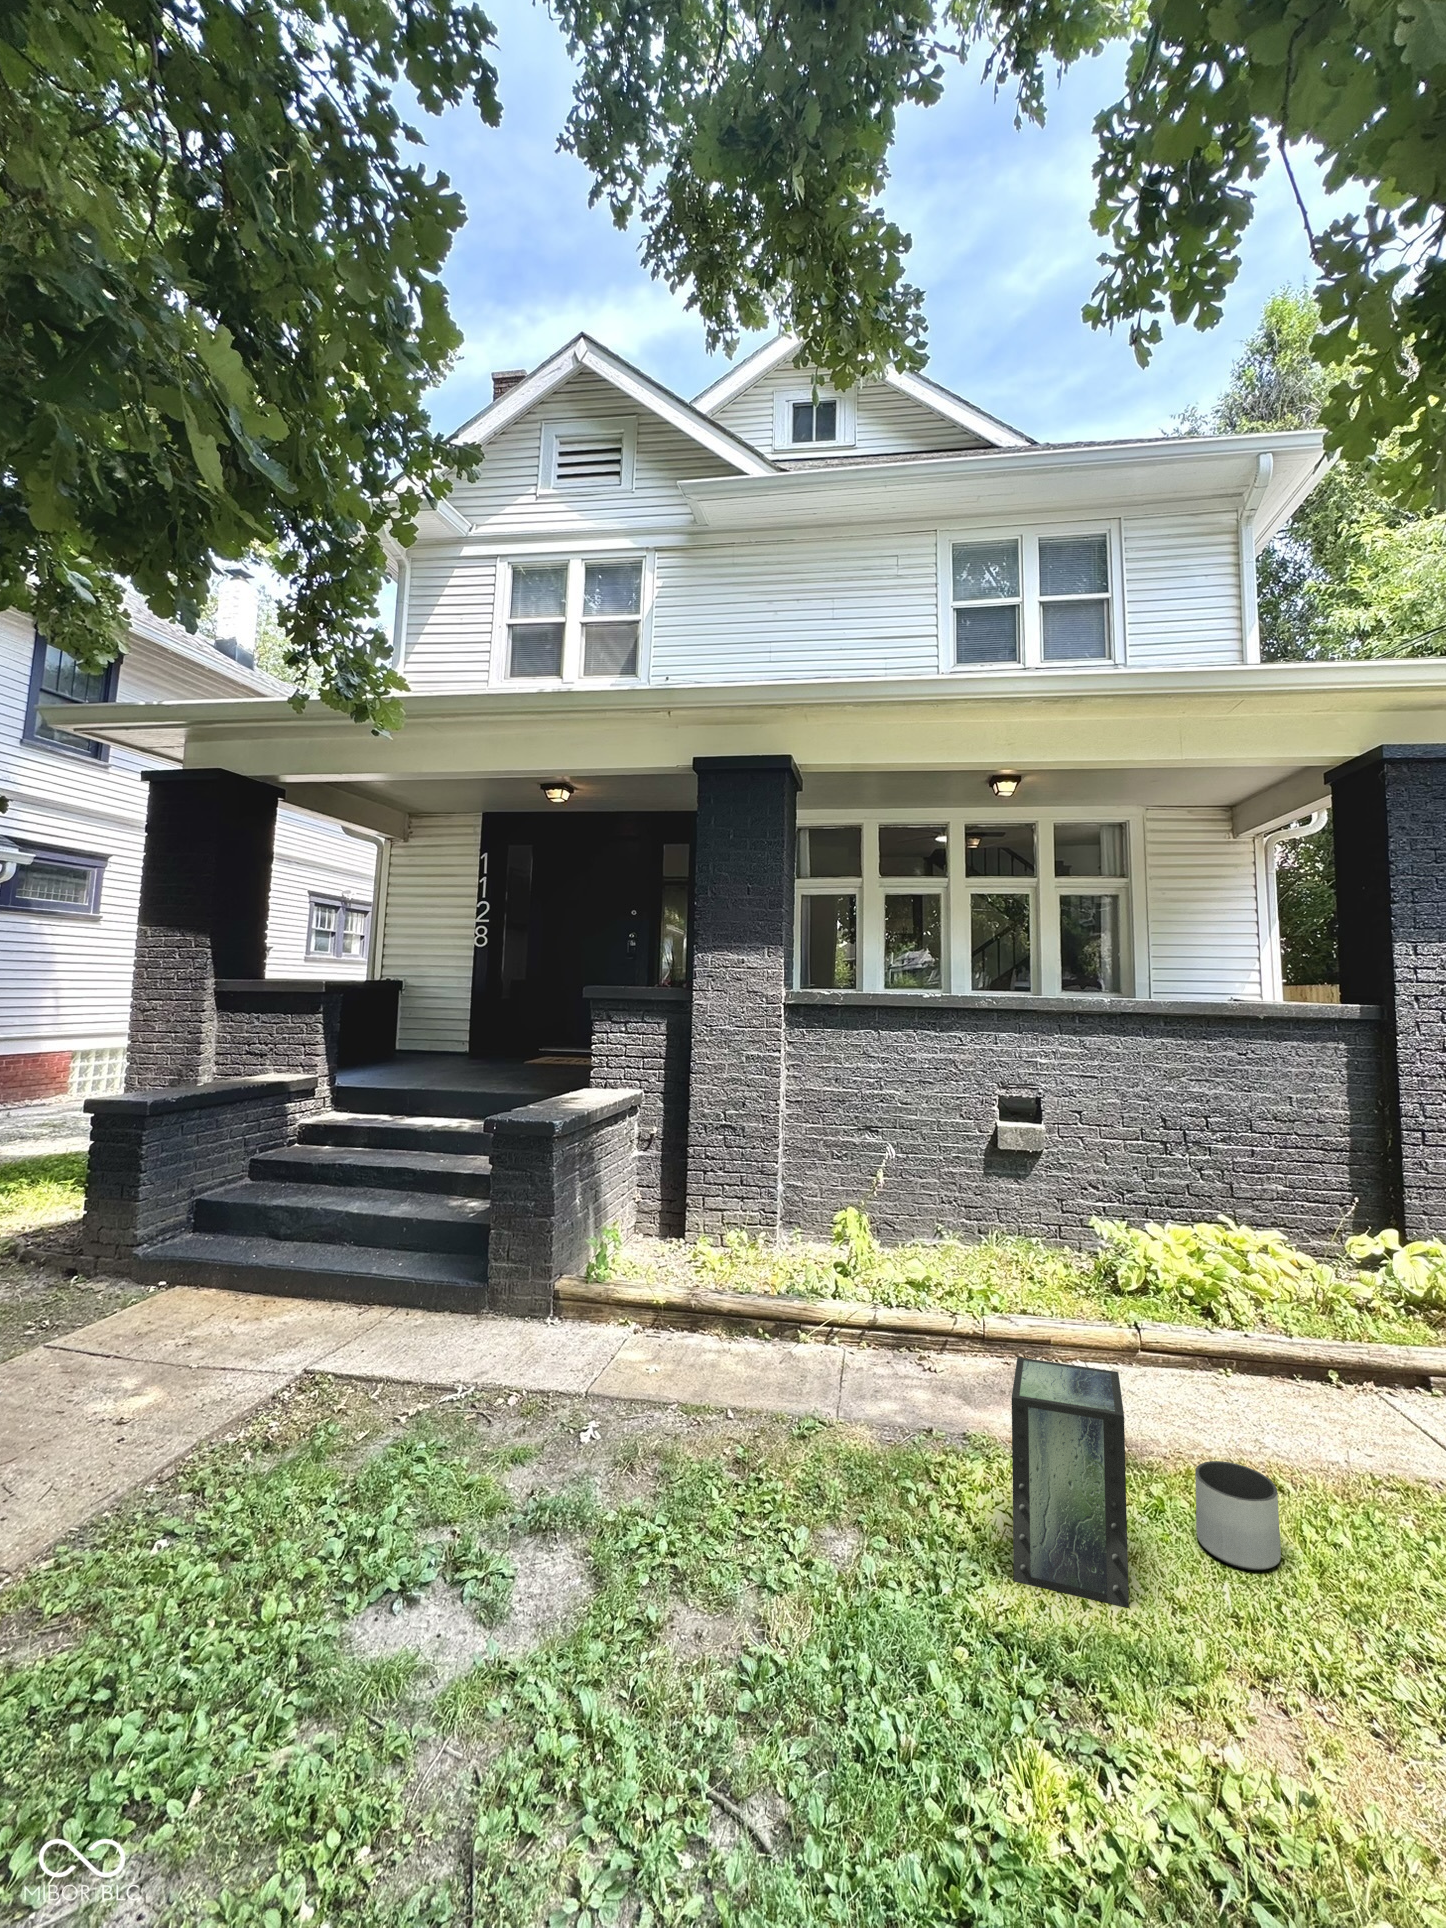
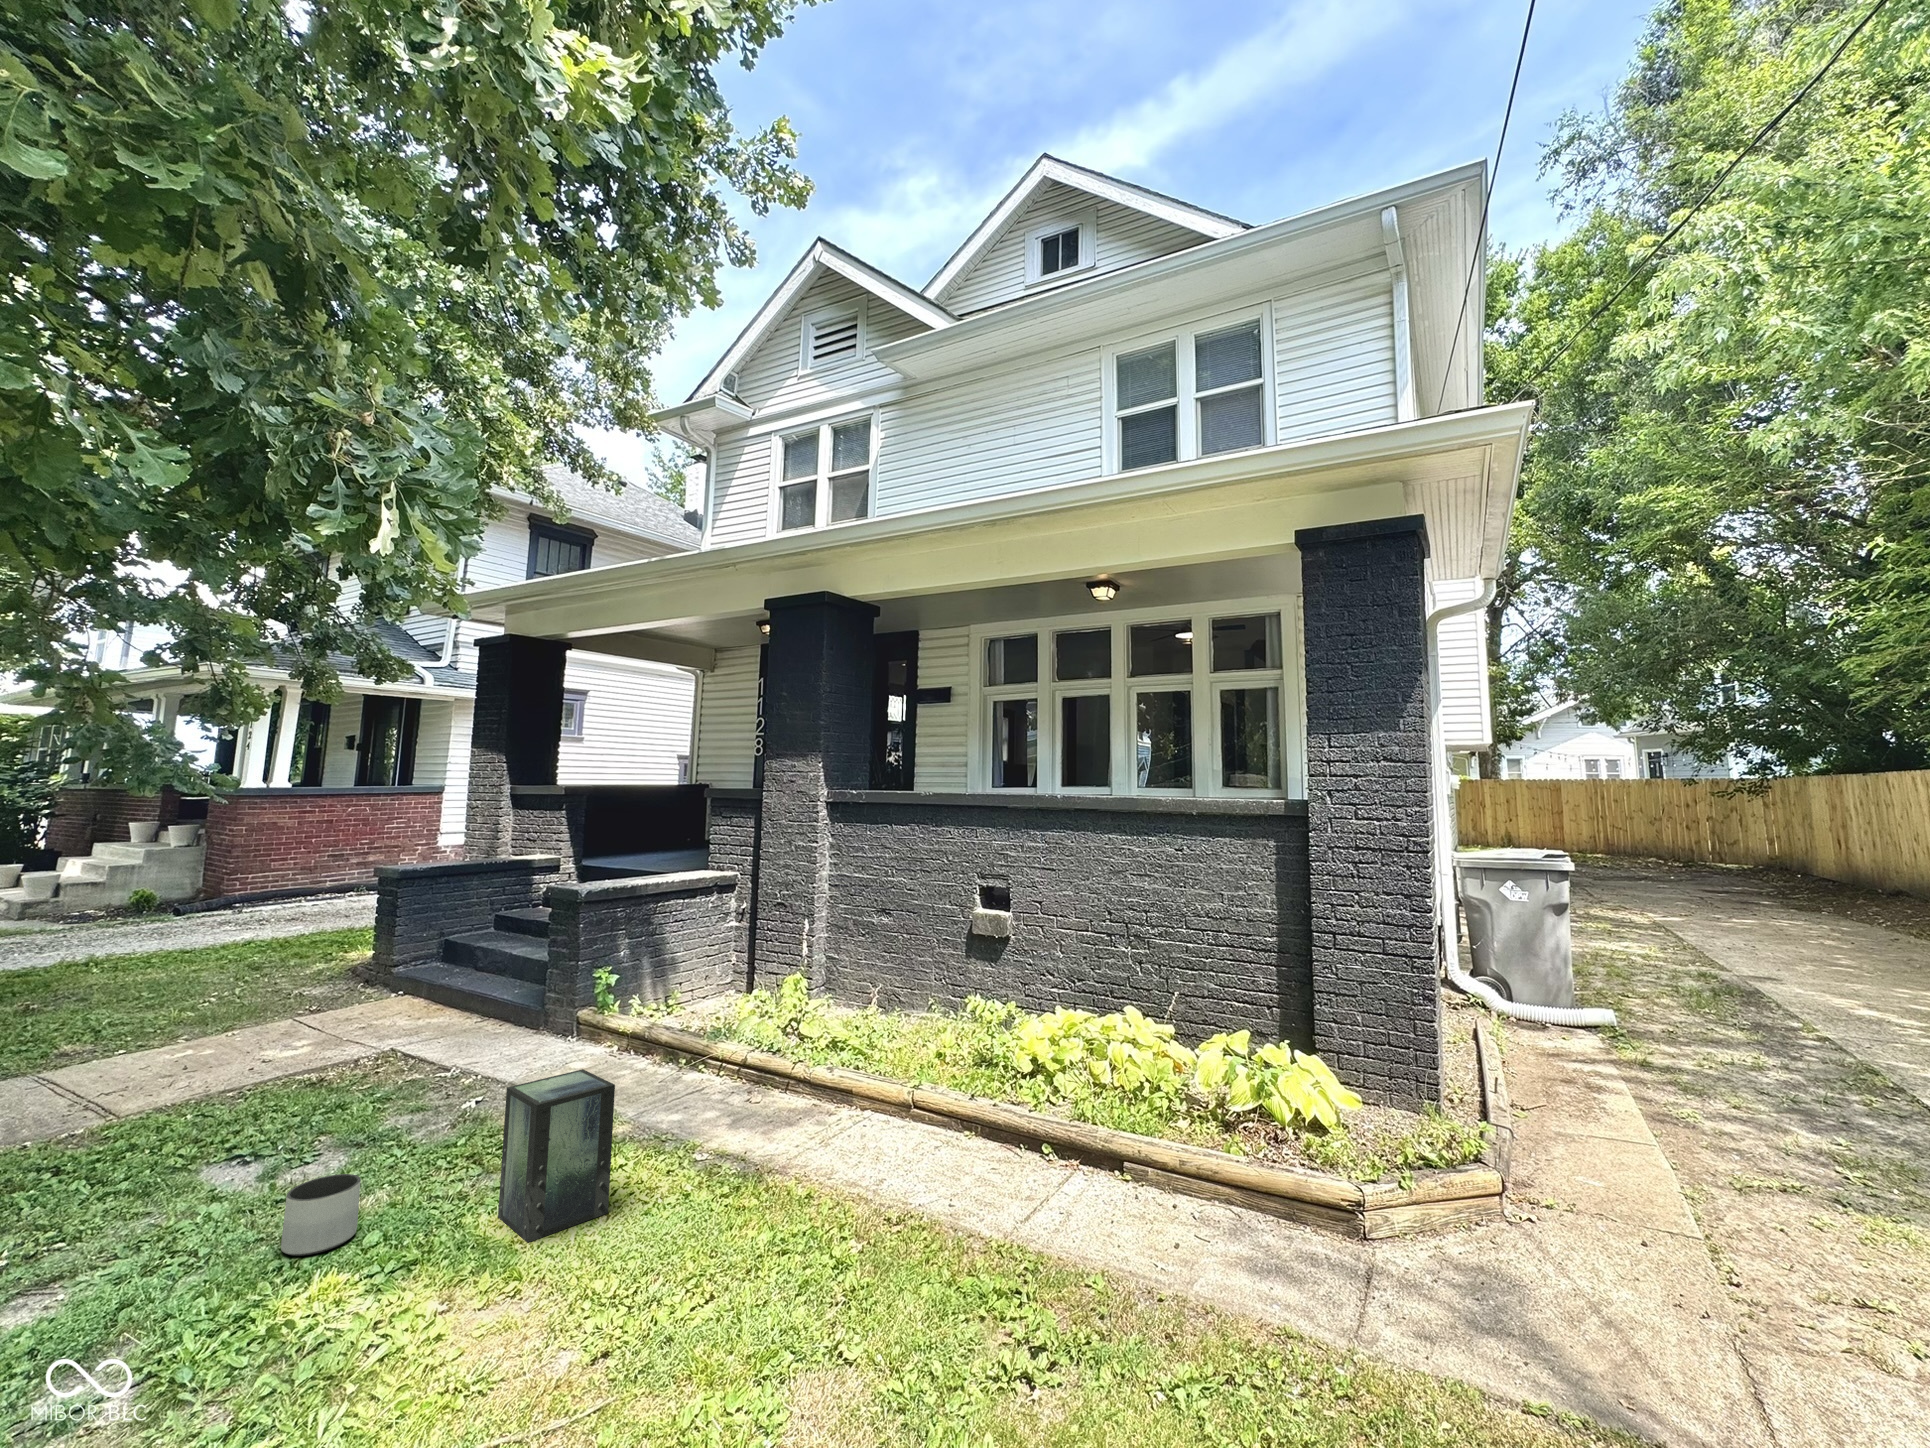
planter: present [1195,1461,1281,1570] -> present [281,1174,361,1256]

